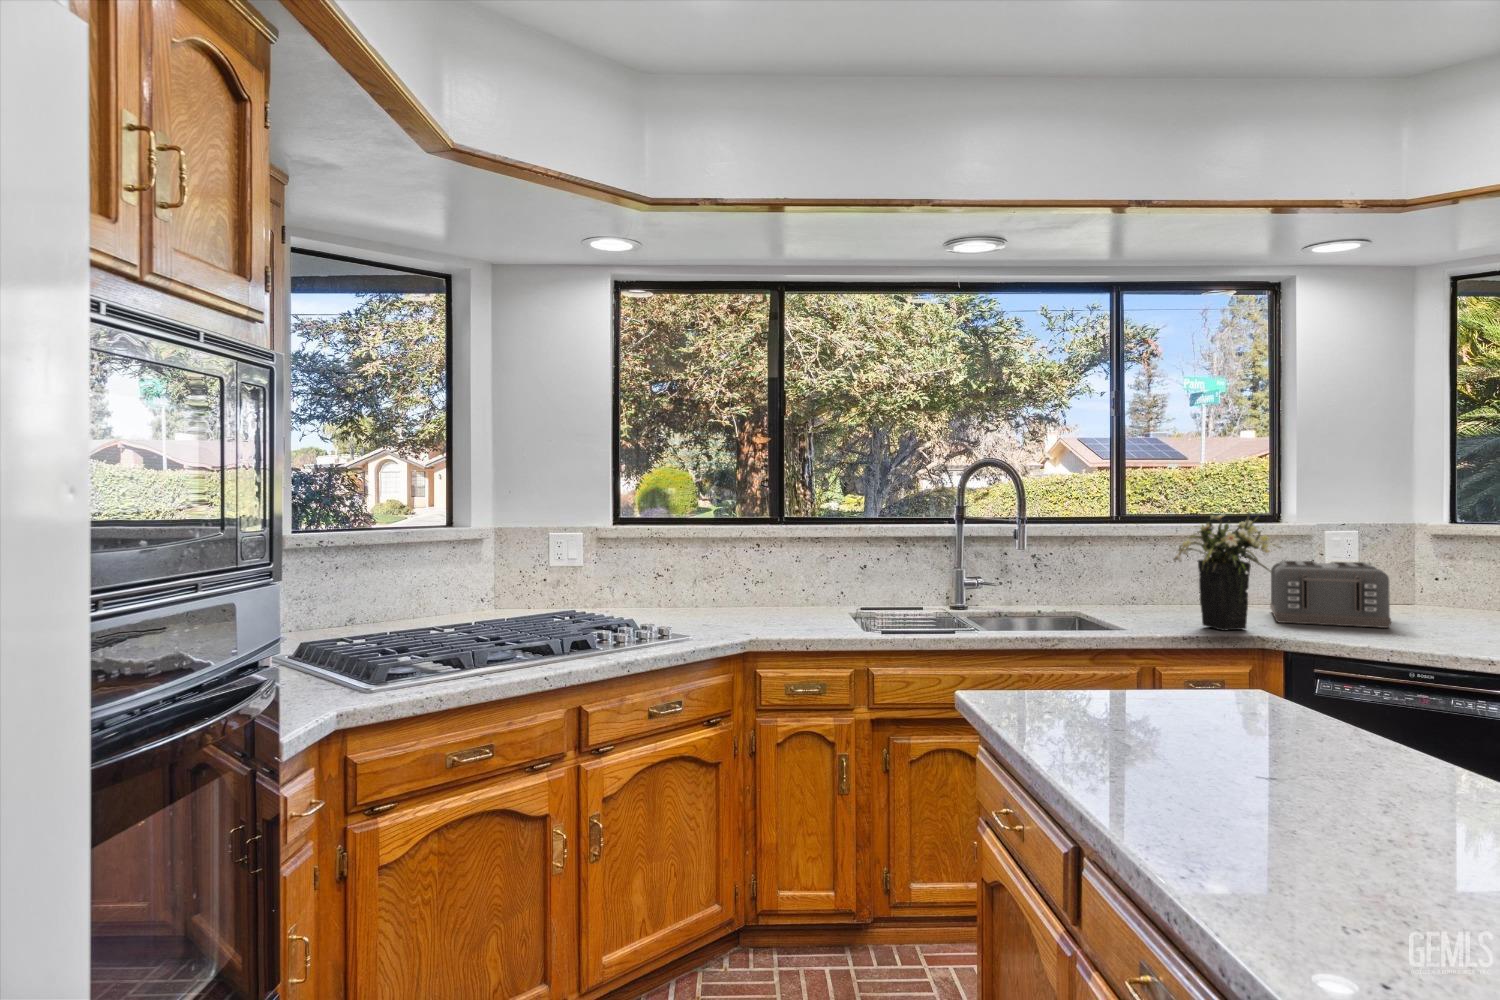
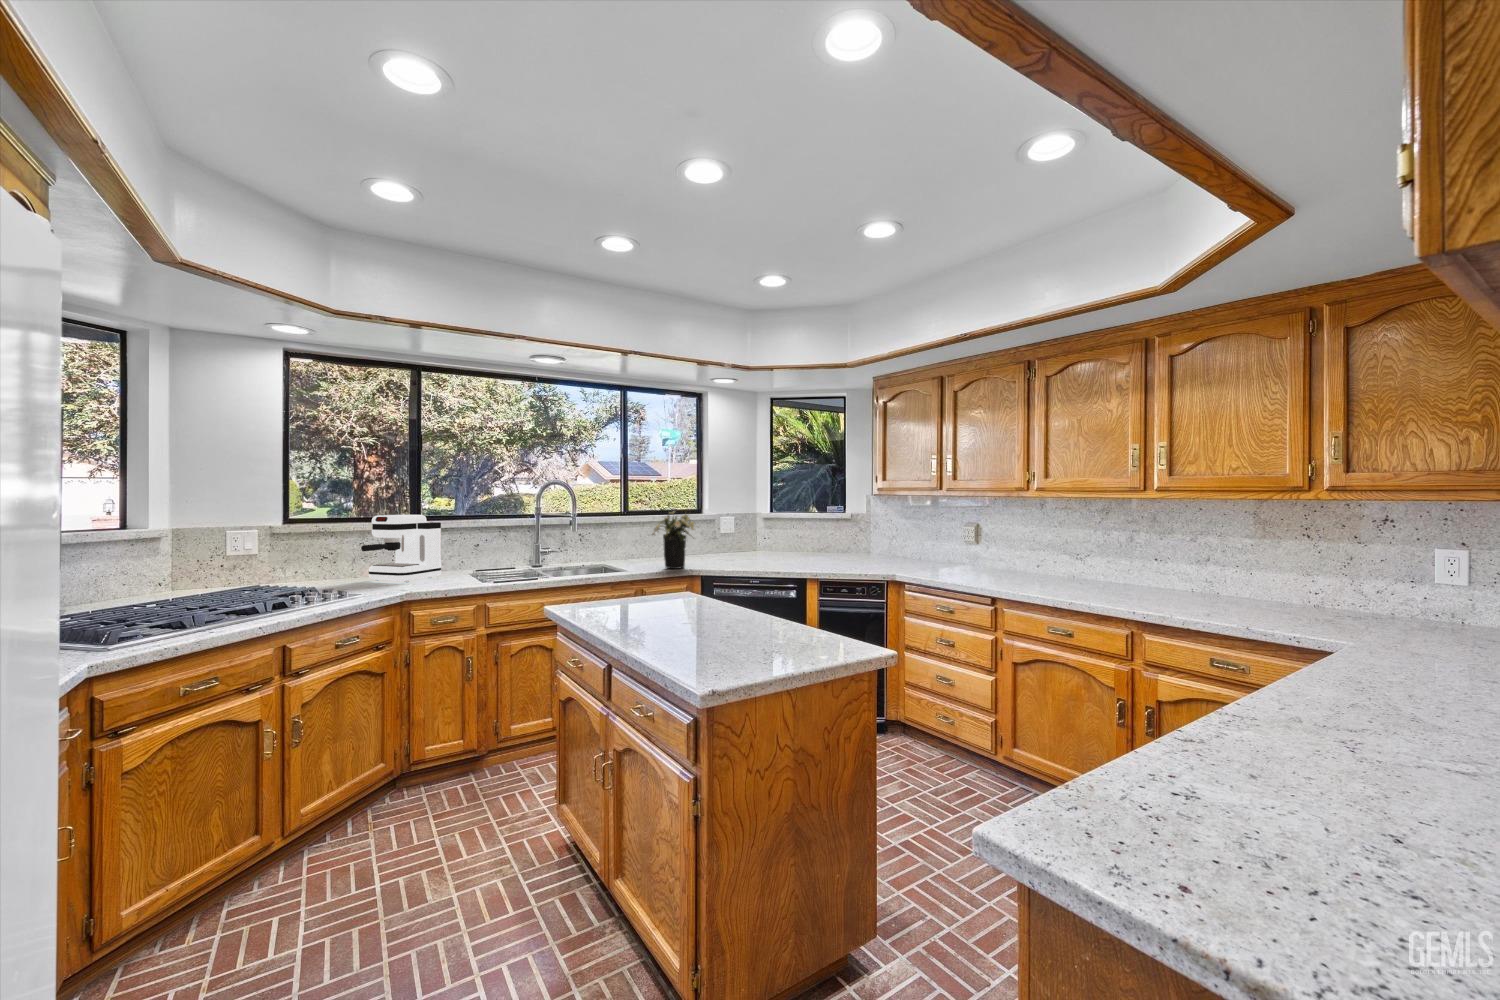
coffee maker: none [698,516,808,621] -> present [361,515,442,582]
toaster: present [1270,561,1391,628] -> none [697,533,744,564]

